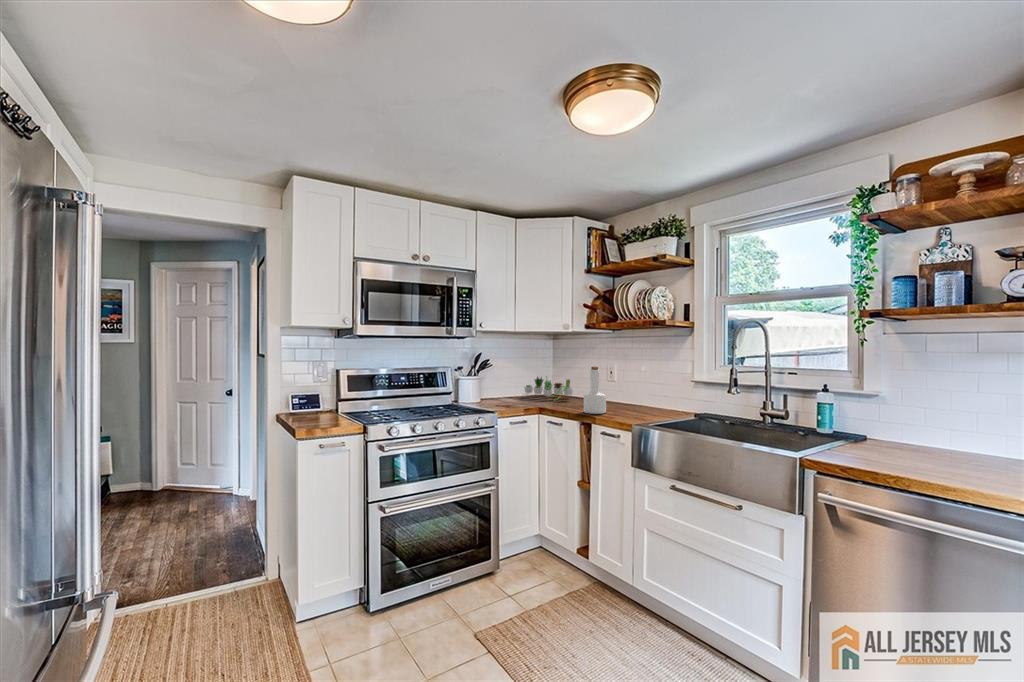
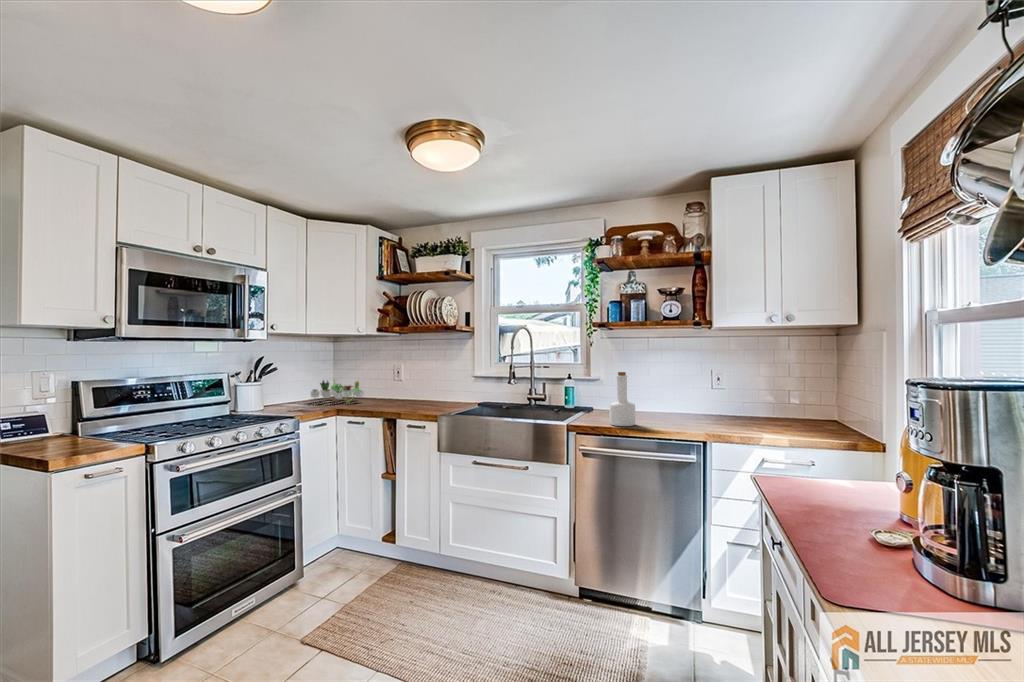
bottle: present [584,367,606,414] -> present [609,372,635,426]

